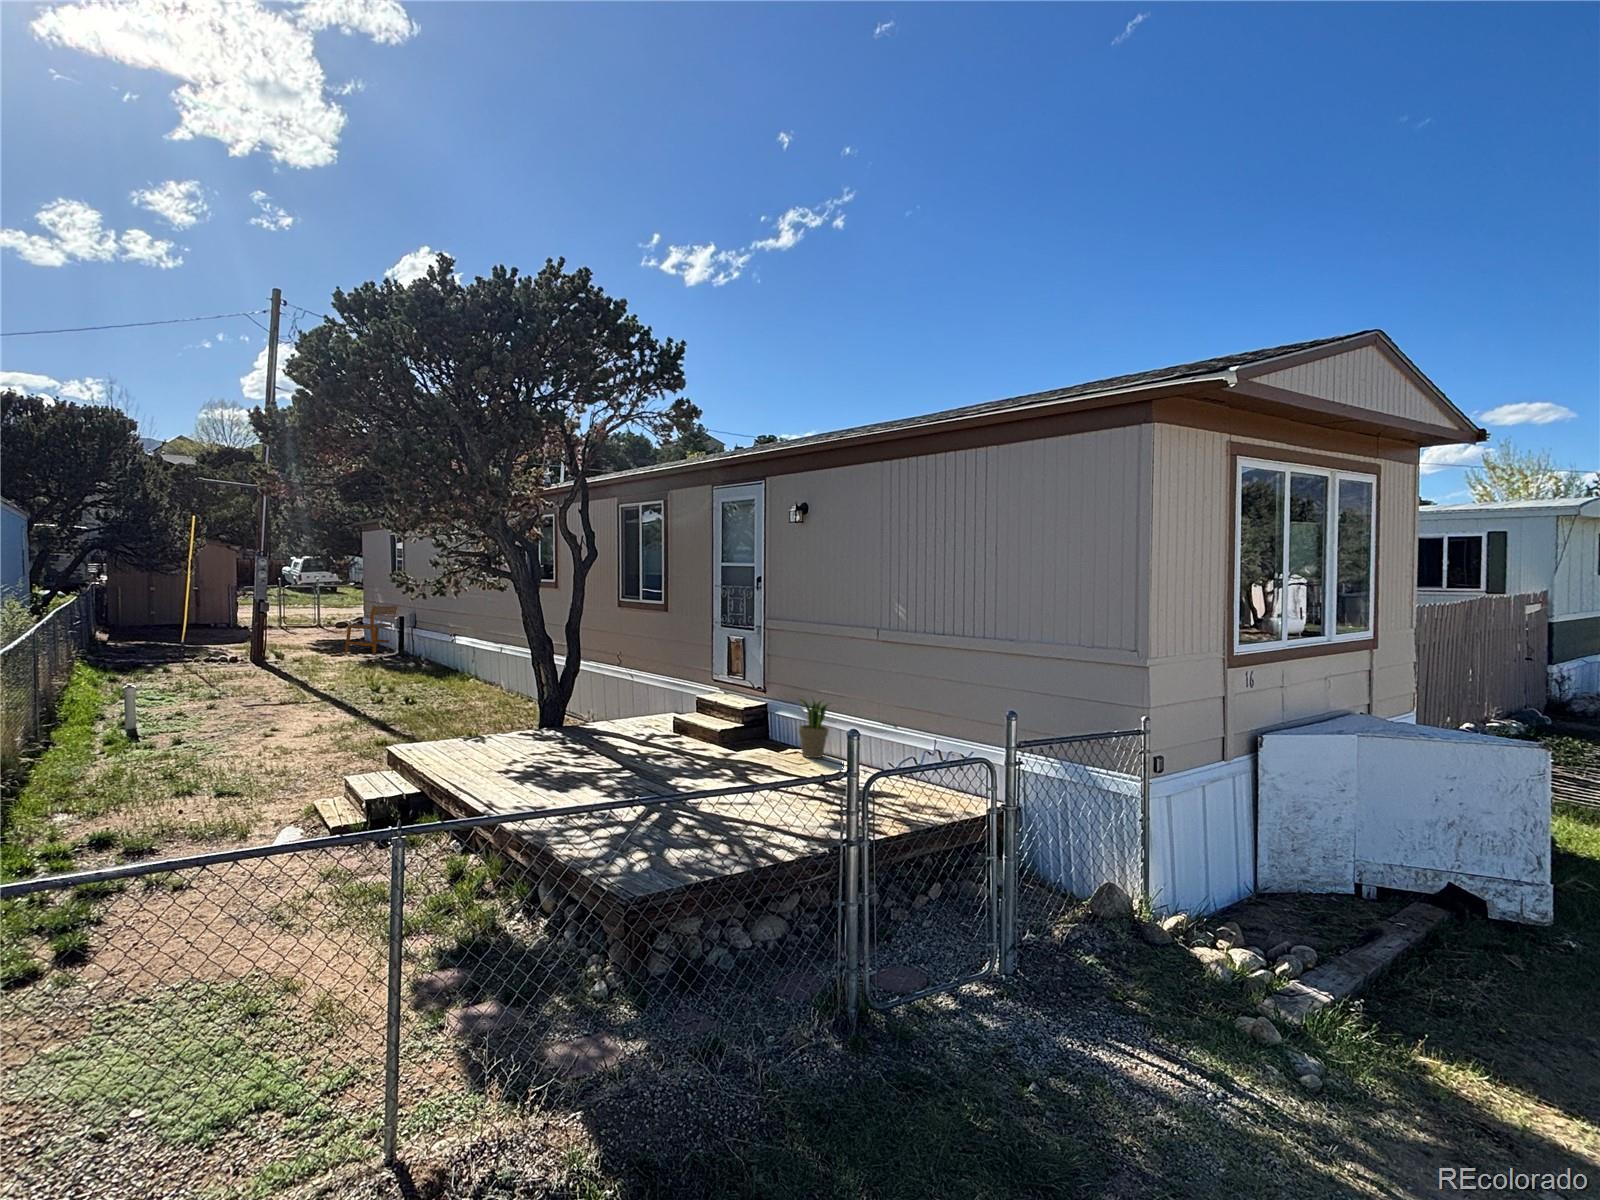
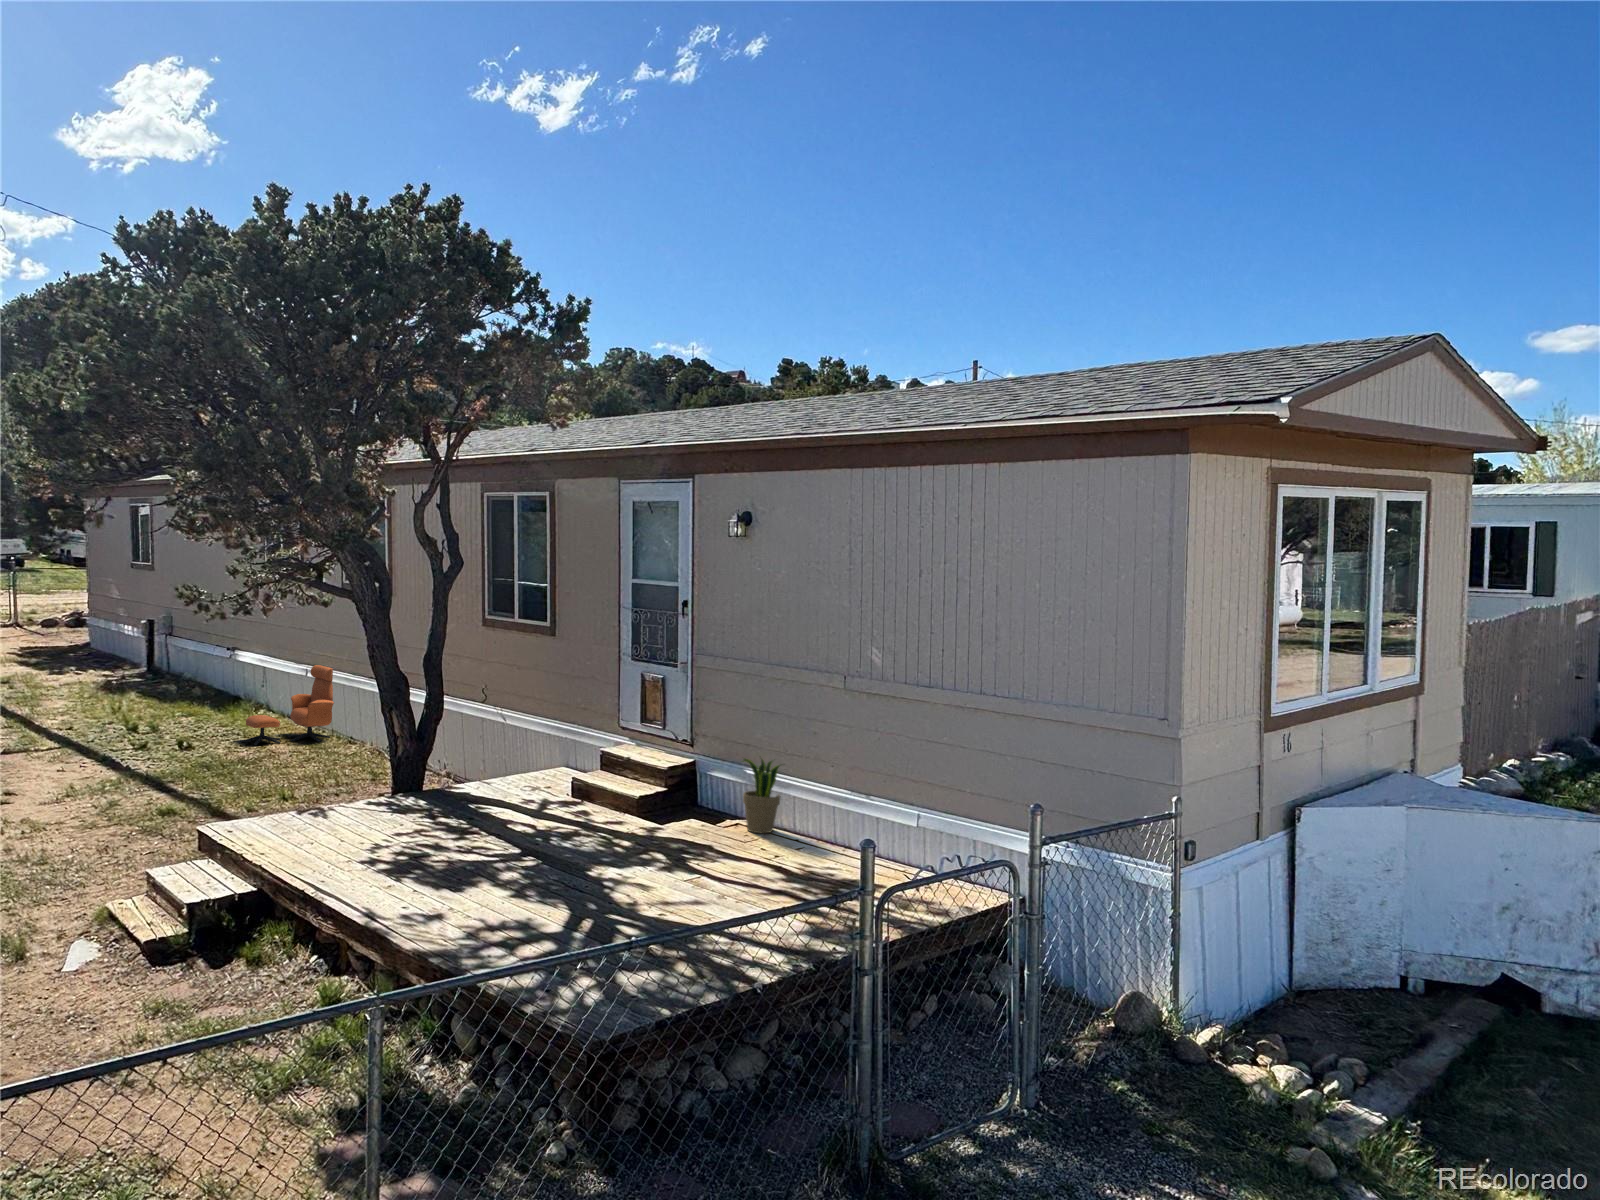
bench: present [345,606,397,653] -> none [66,603,145,670]
lounge chair: none [448,643,517,700] -> present [239,665,334,745]

